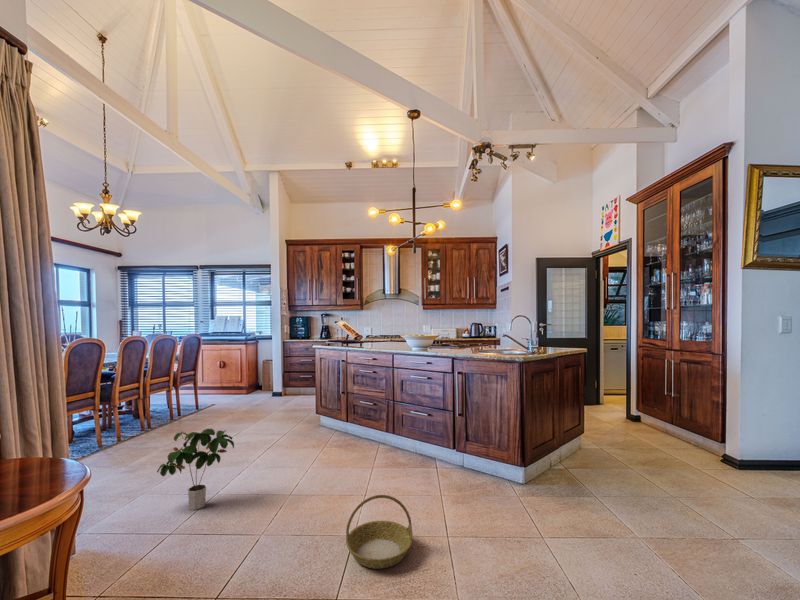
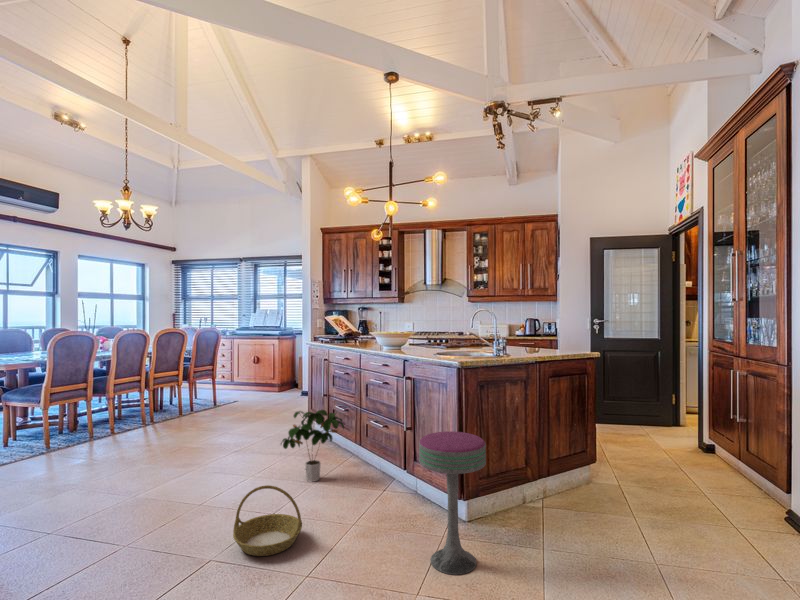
bar stool: none [524,426,588,556] -> present [419,431,486,575]
potted plant: present [157,429,234,510] -> present [281,410,344,482]

